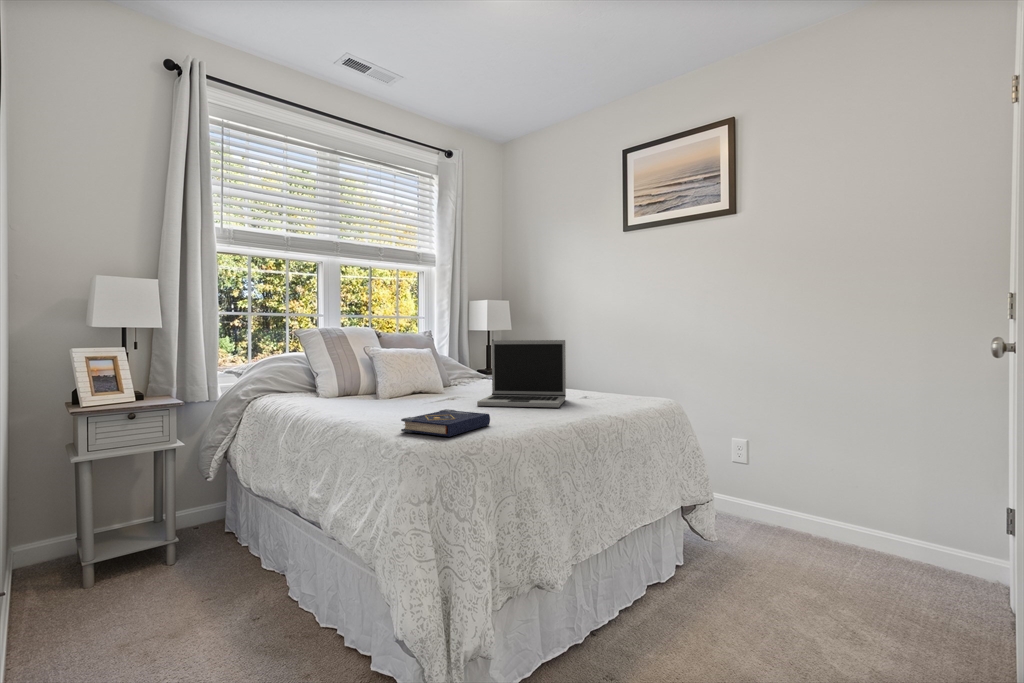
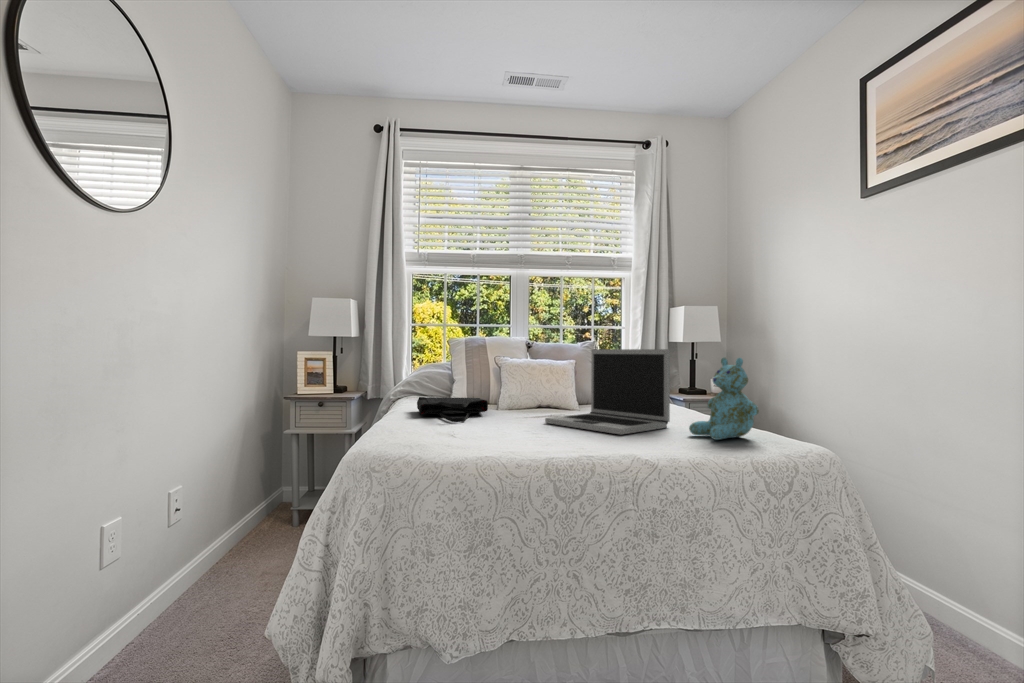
stuffed bear: none [594,346,640,404] -> present [689,358,759,440]
tote bag: none [323,390,410,413] -> present [417,397,488,422]
book: present [401,409,490,437] -> none [387,421,480,448]

